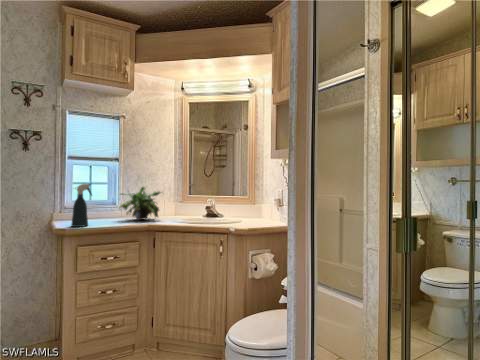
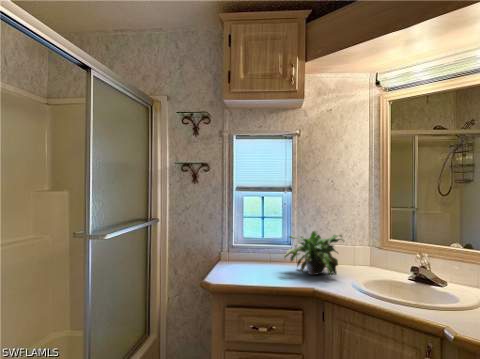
spray bottle: present [71,184,92,227] -> none [224,227,248,282]

